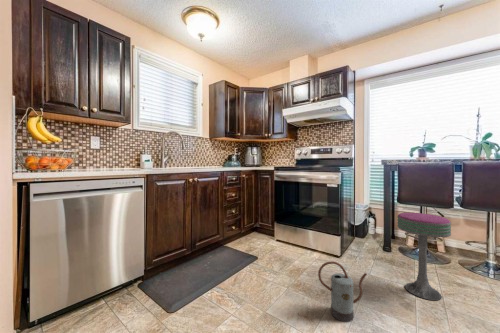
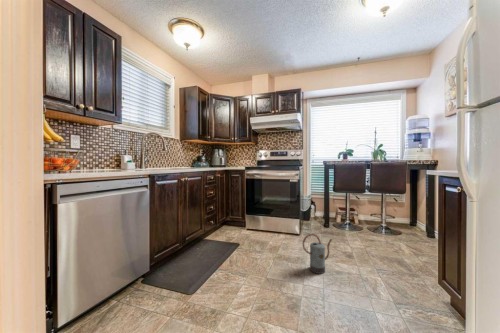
bar stool: present [397,213,451,300] -> none [341,197,372,252]

